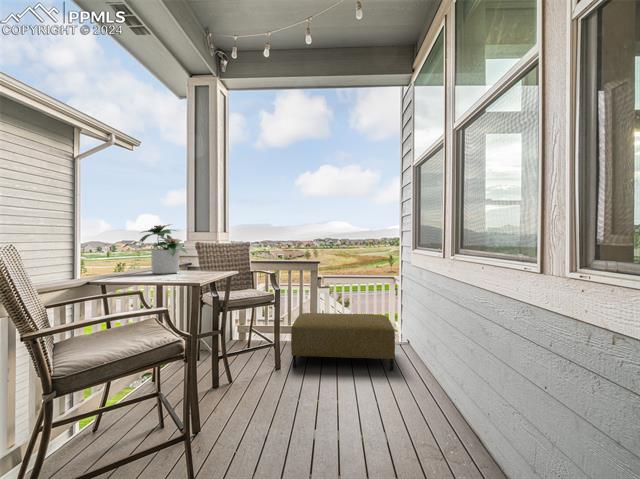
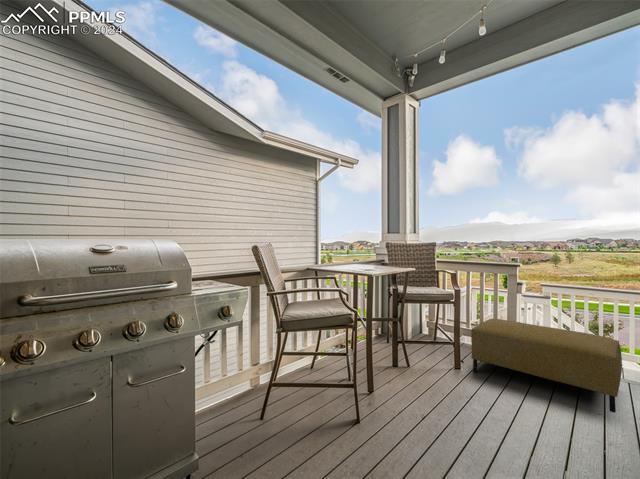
potted plant: present [139,225,187,274] -> none [336,228,371,267]

